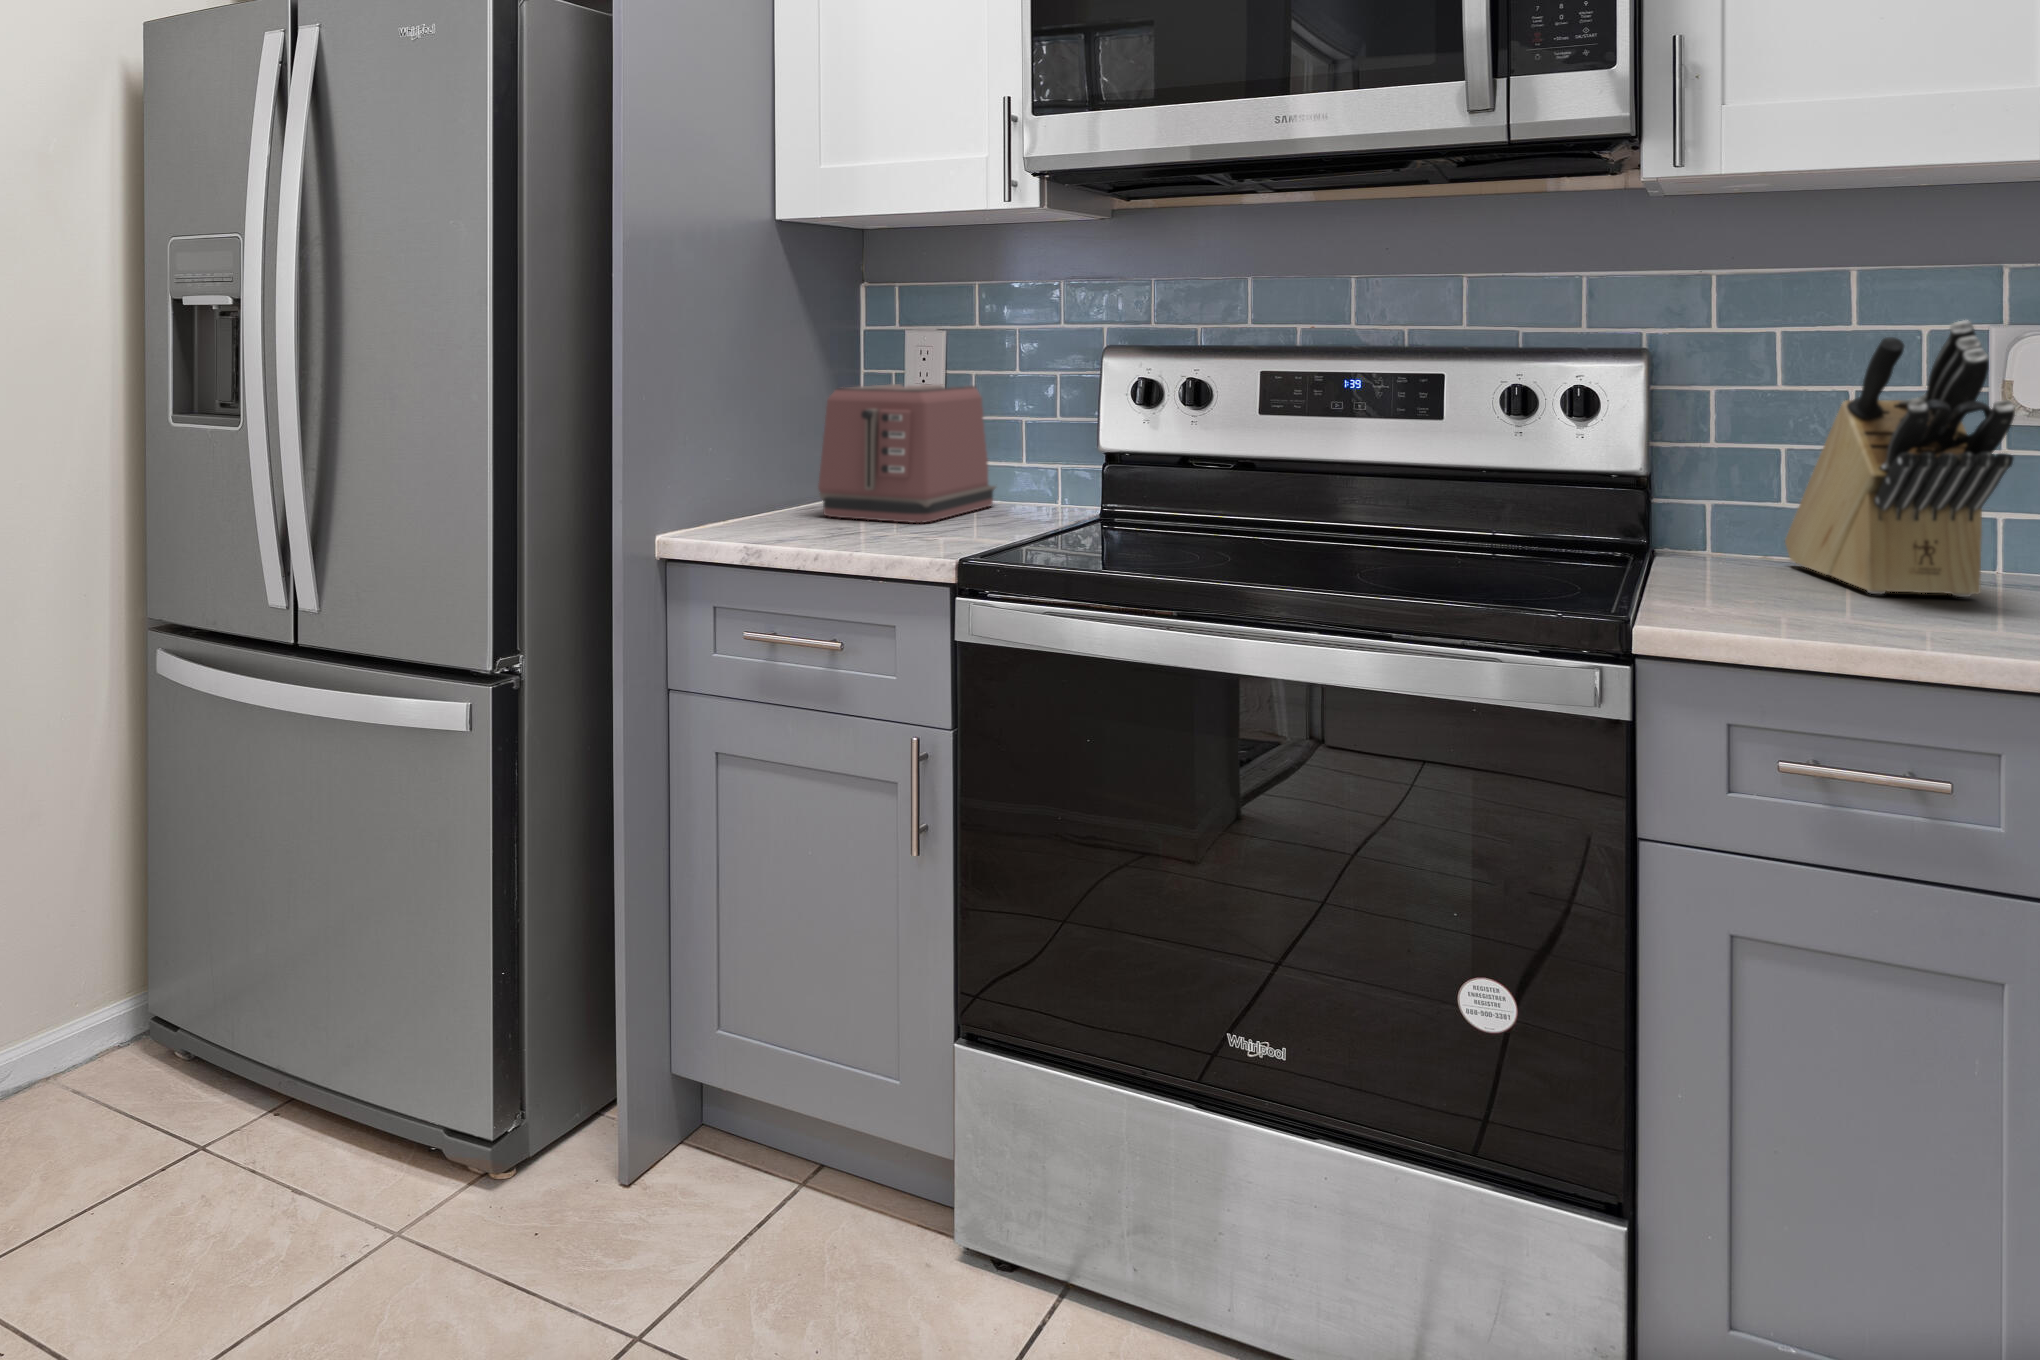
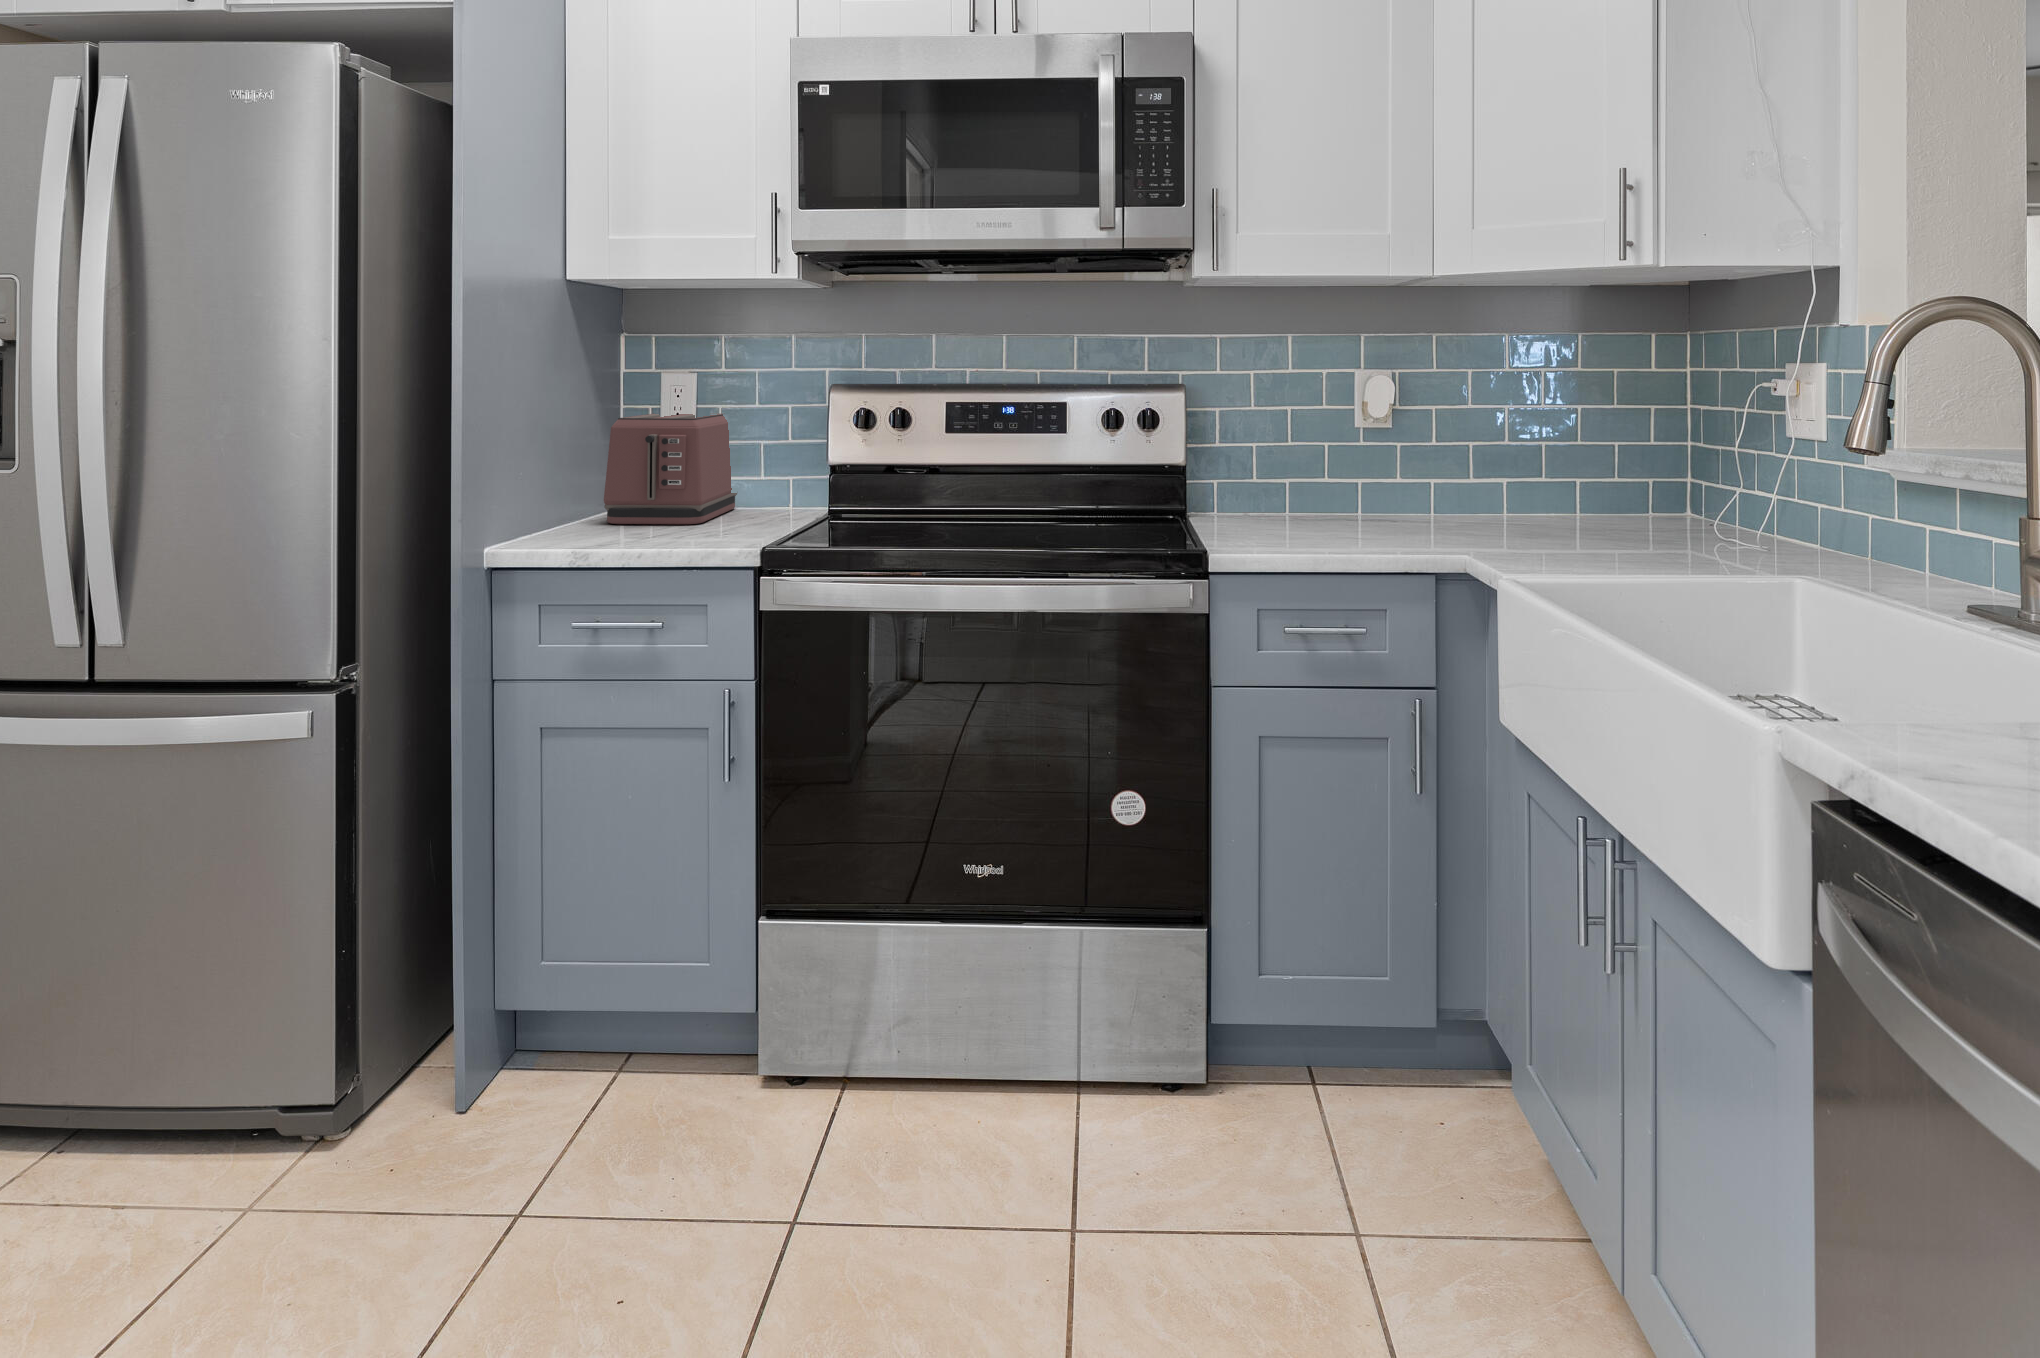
knife block: present [1785,321,2015,597] -> none [1258,367,1381,530]

